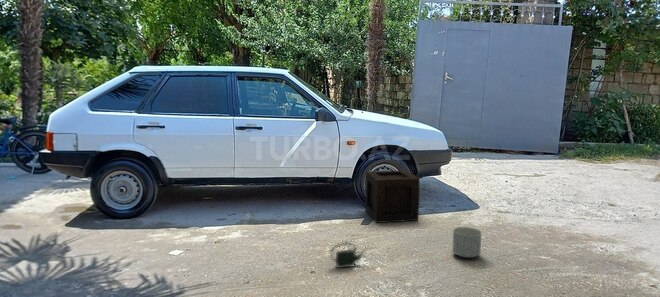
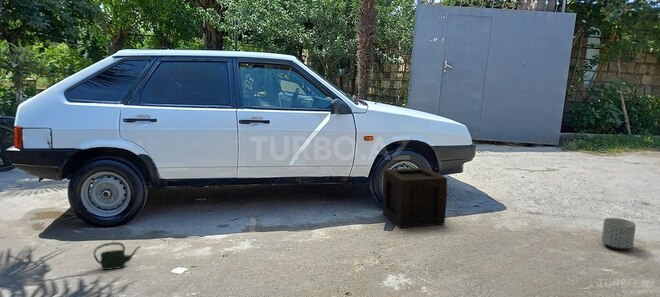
planter: present [452,227,482,258] -> present [602,218,636,249]
watering can: present [330,244,362,268] -> present [94,242,139,270]

